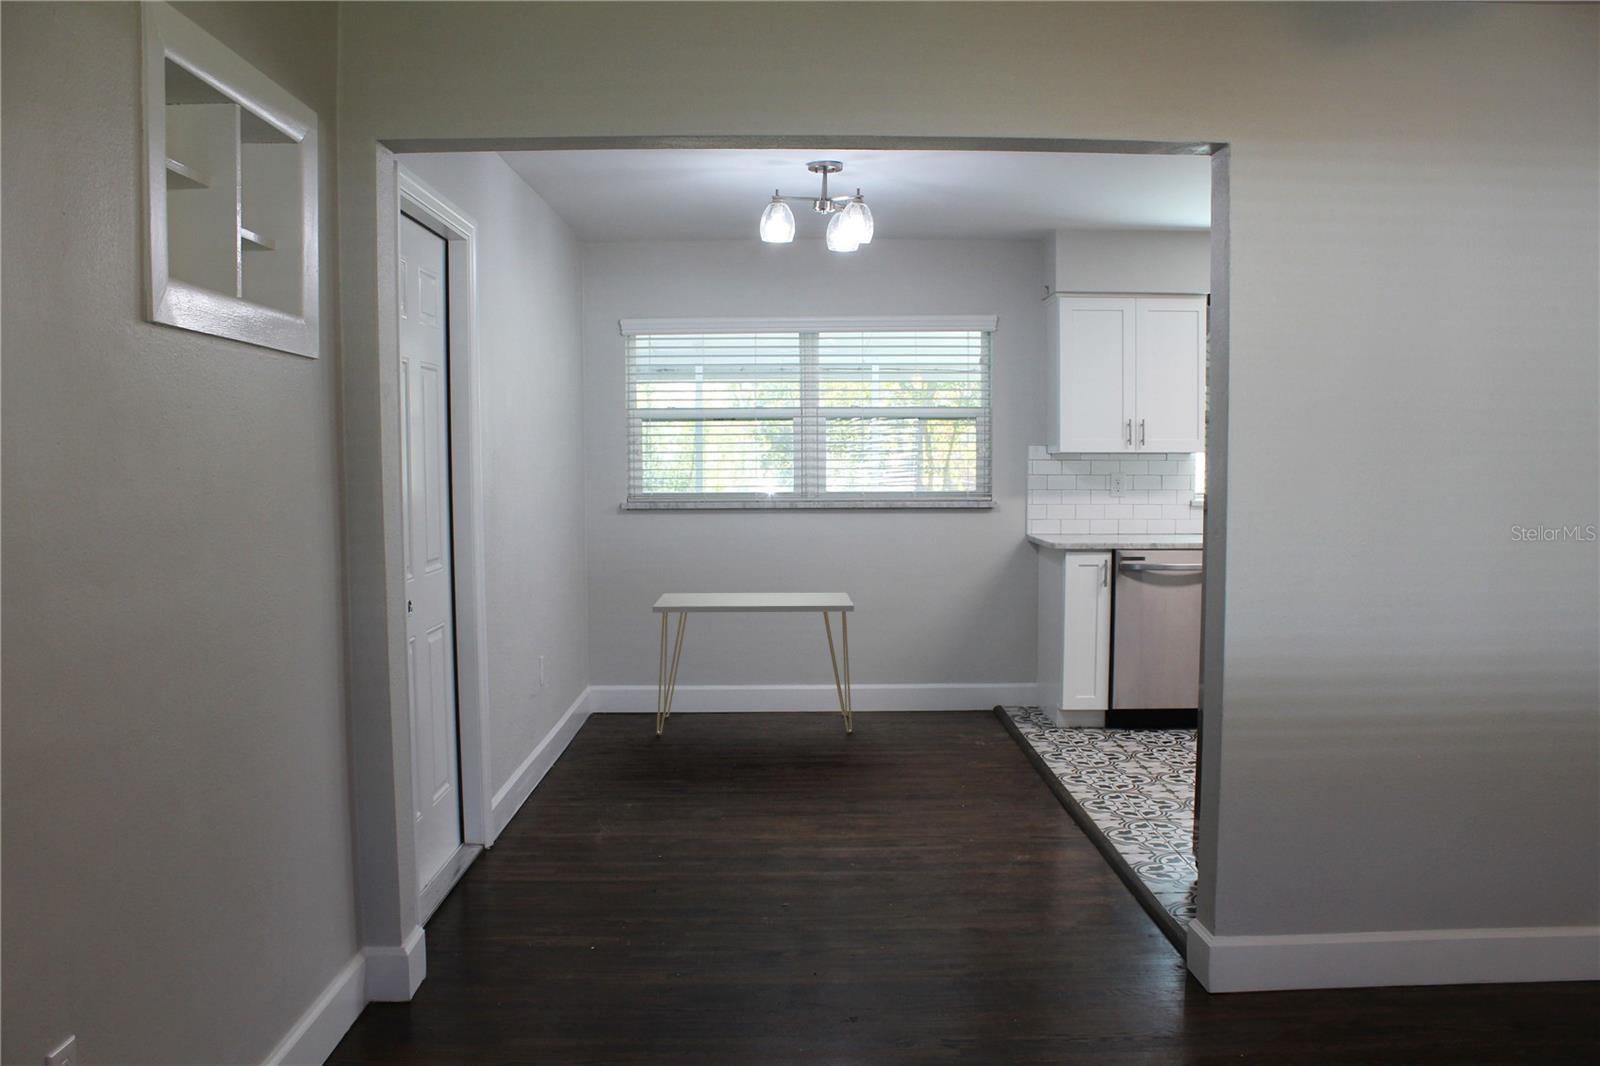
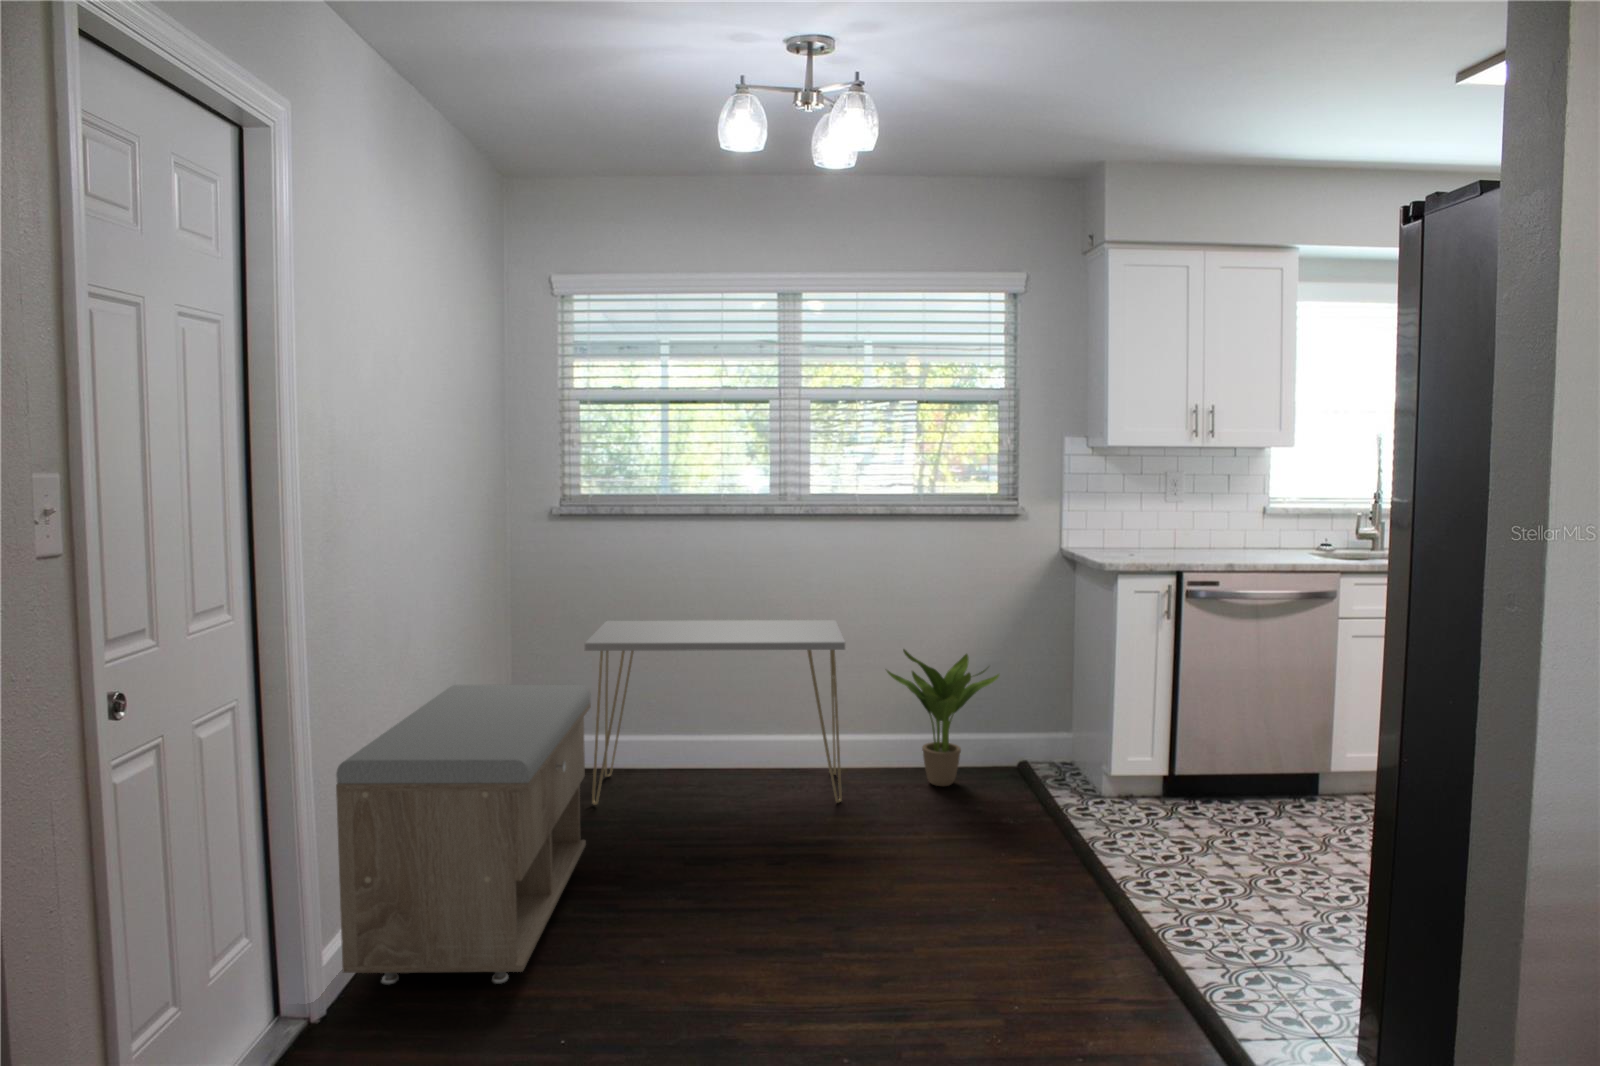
potted plant: none [886,612,977,722] -> present [887,649,999,786]
storage bench: none [503,633,663,831] -> present [336,685,591,985]

